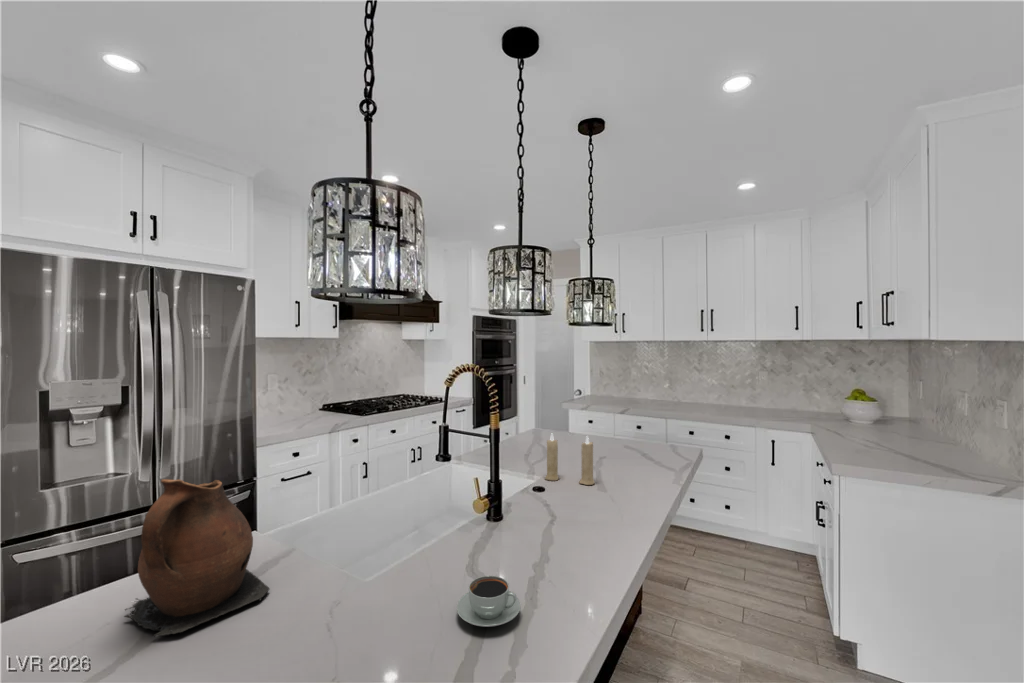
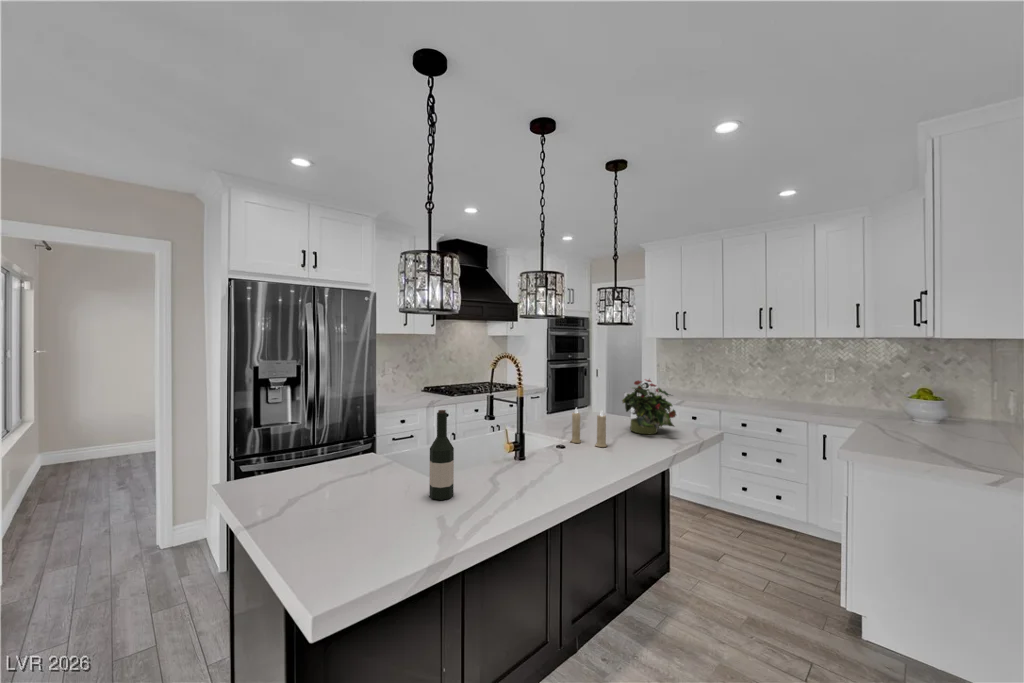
potted plant: none [592,389,665,459] -> present [622,380,676,434]
wine bottle: none [374,471,418,638] -> present [429,410,454,500]
ceramic pitcher: present [125,479,269,637] -> none [310,409,379,487]
coffee cup: present [457,576,521,627] -> none [475,477,512,501]

